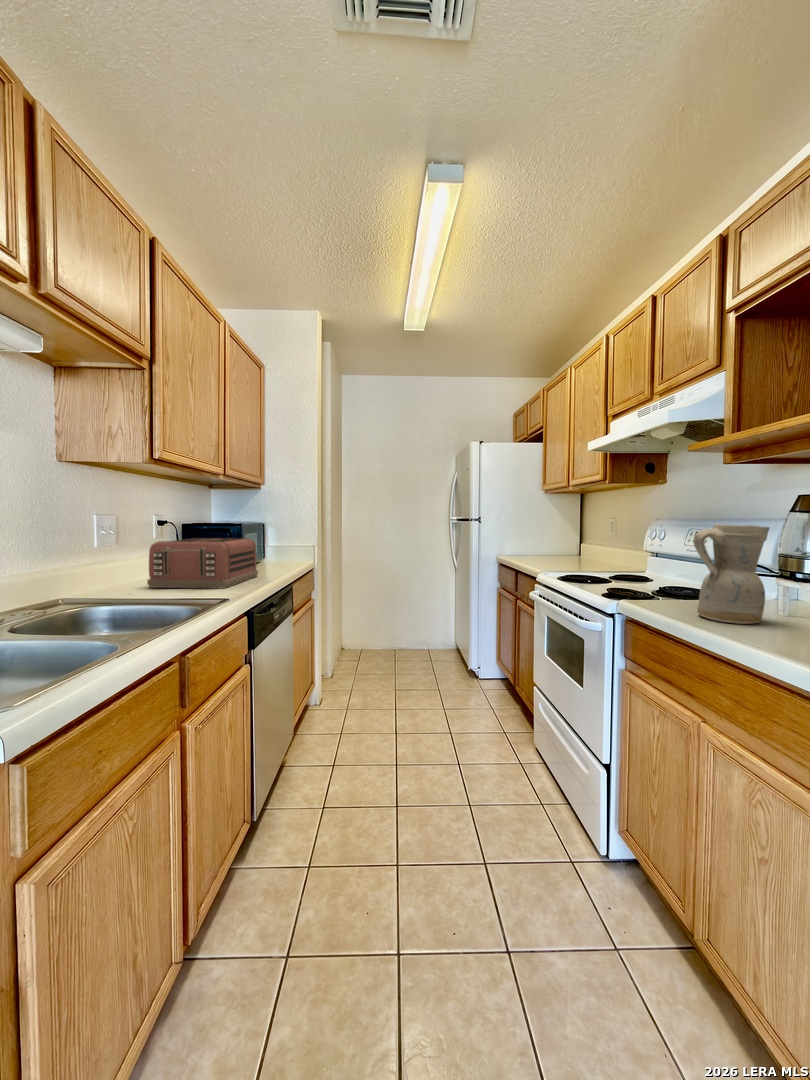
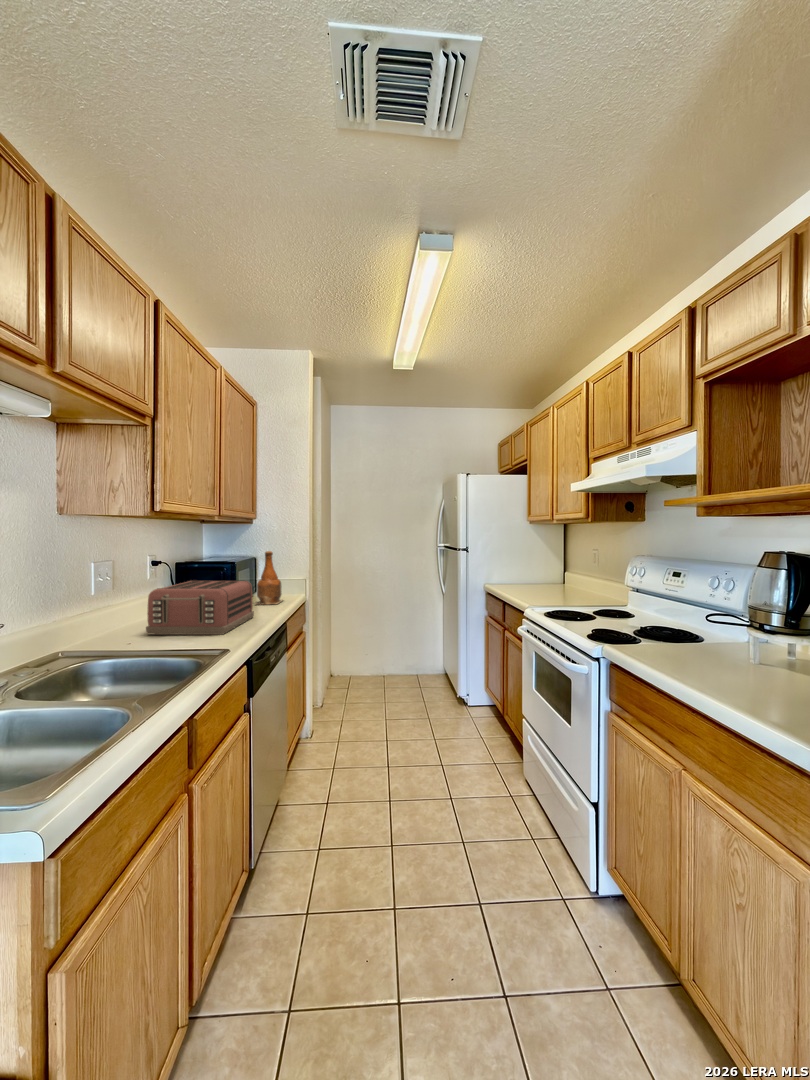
bottle: none [259,514,291,568] -> present [256,551,282,604]
ceramic pitcher: present [694,524,770,624] -> none [671,580,739,676]

